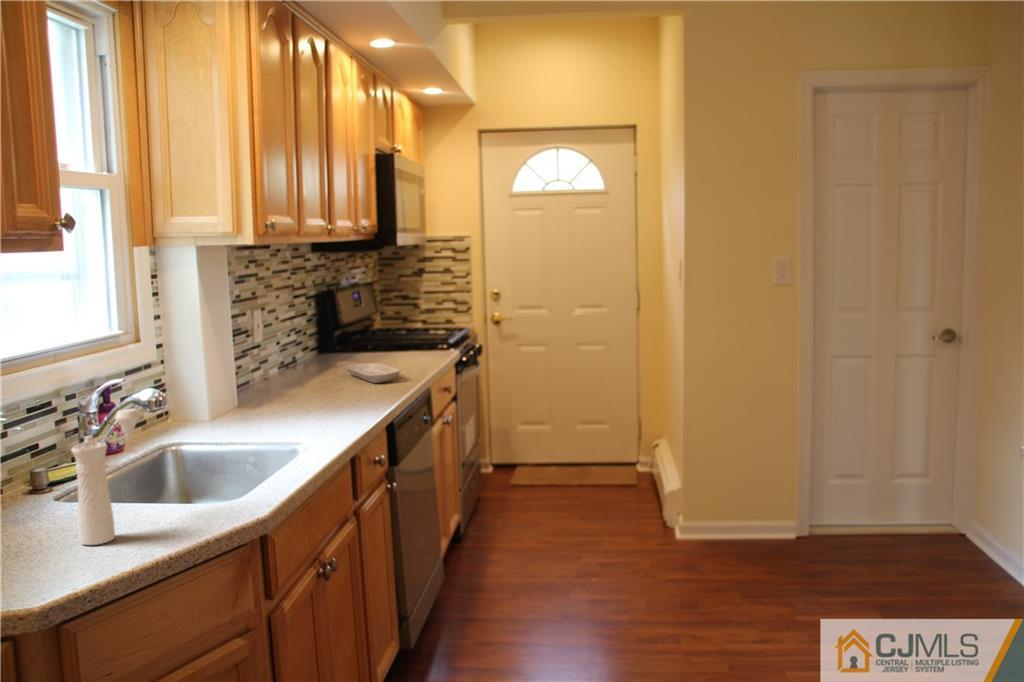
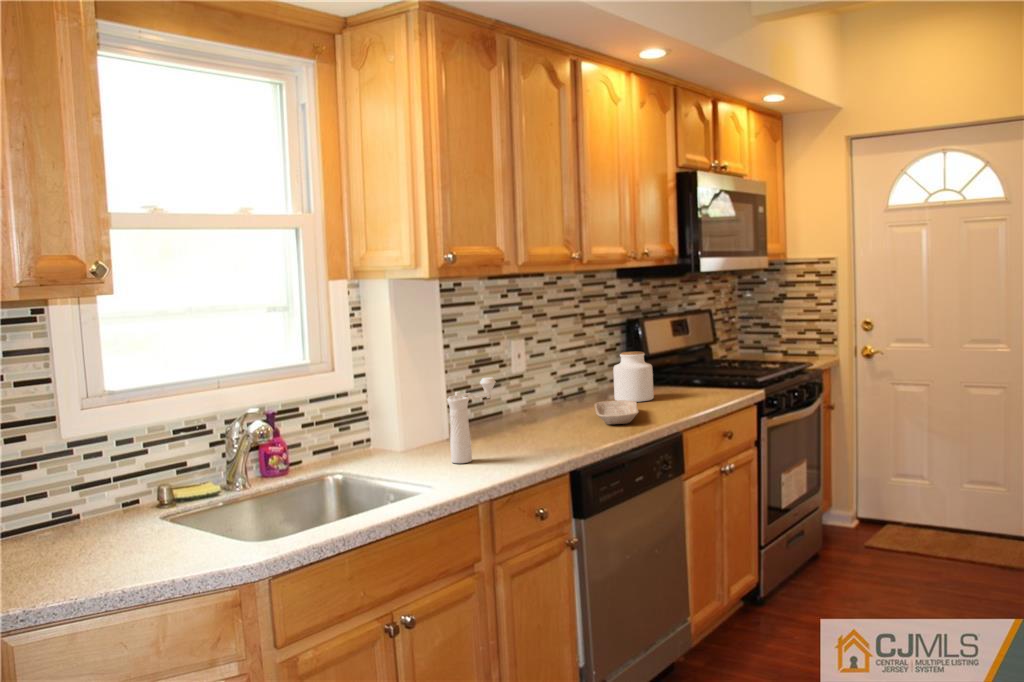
jar: none [339,319,377,366] -> present [613,352,654,402]
pepper mill: present [72,409,140,545] -> present [447,377,496,463]

